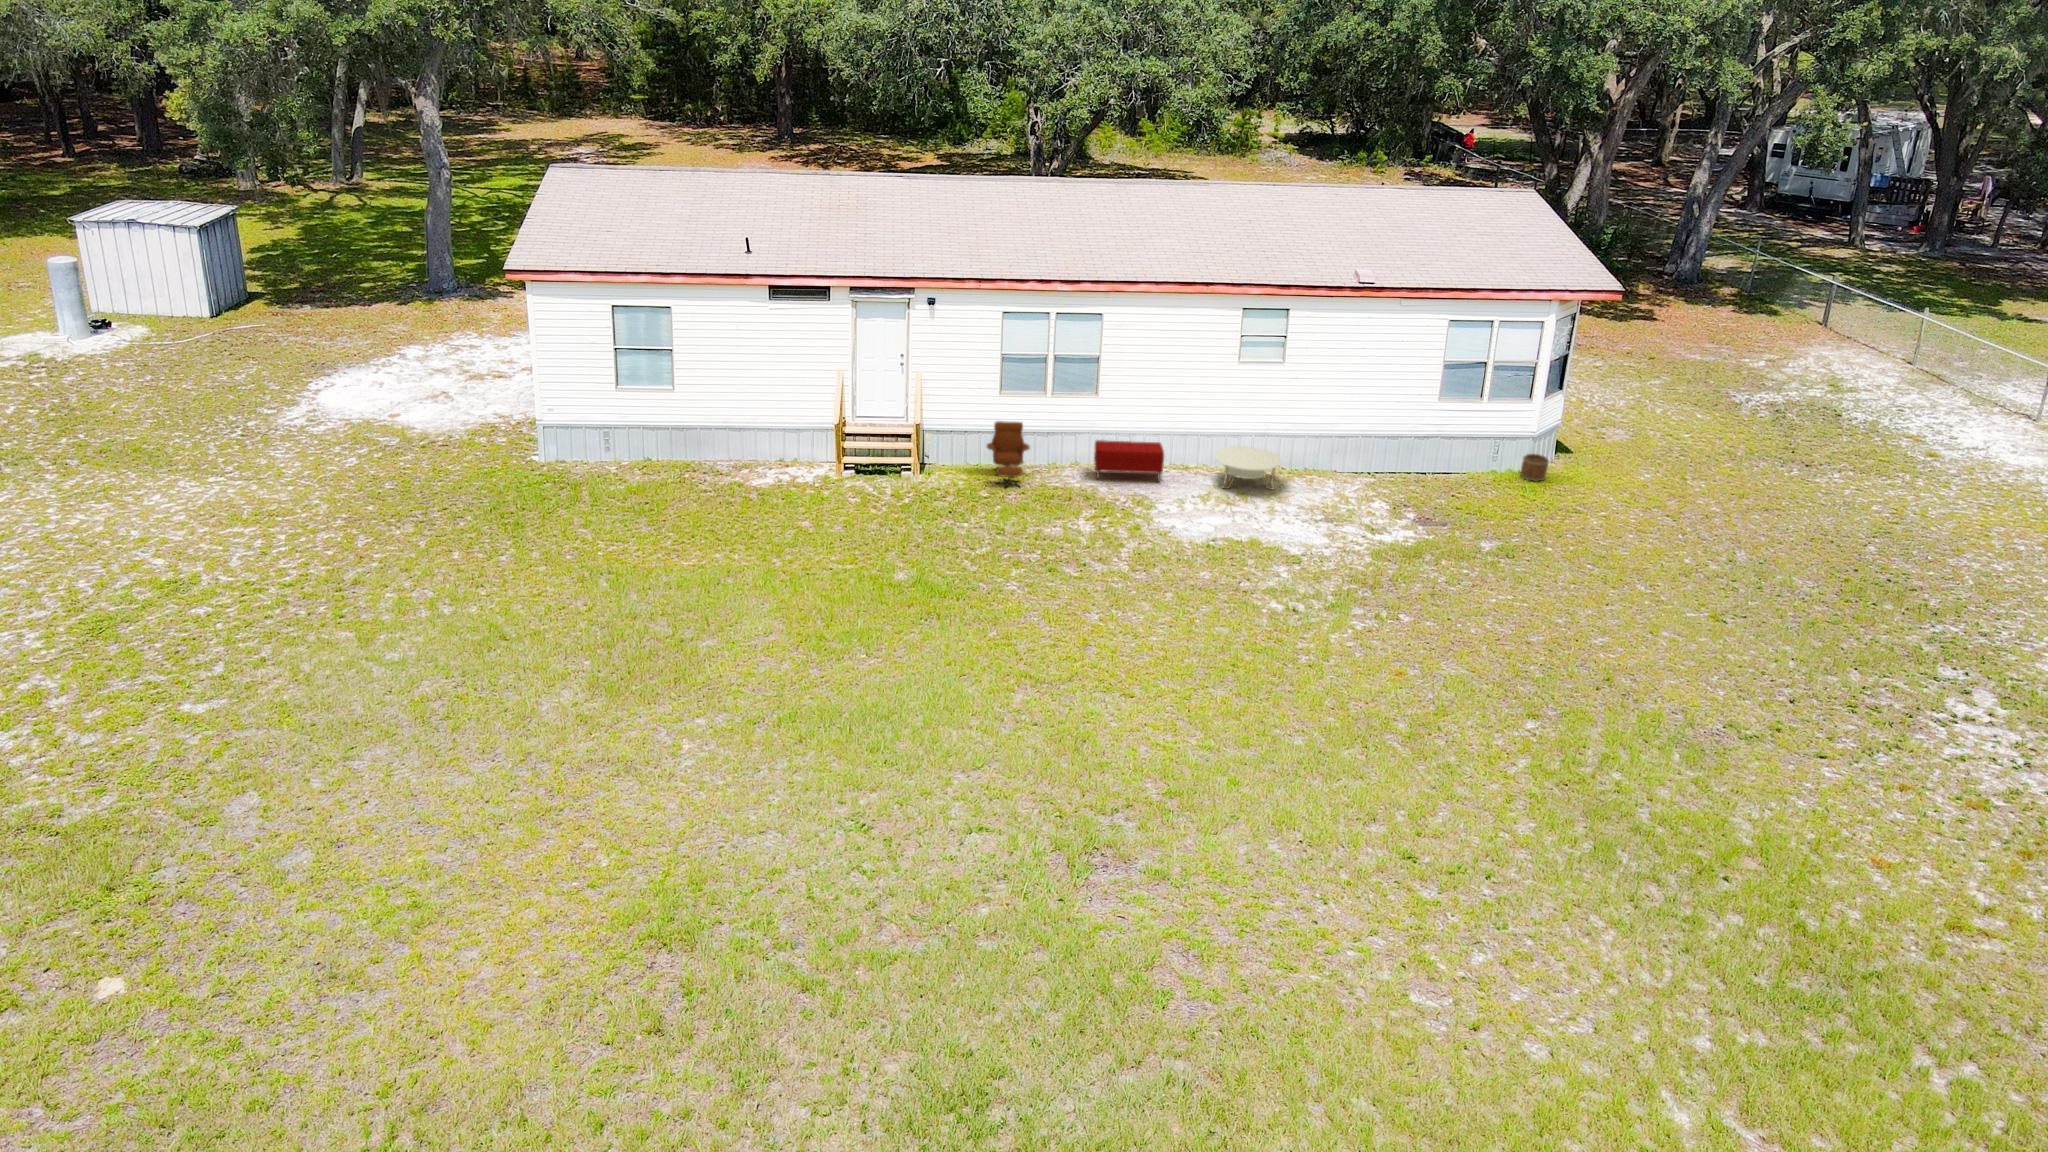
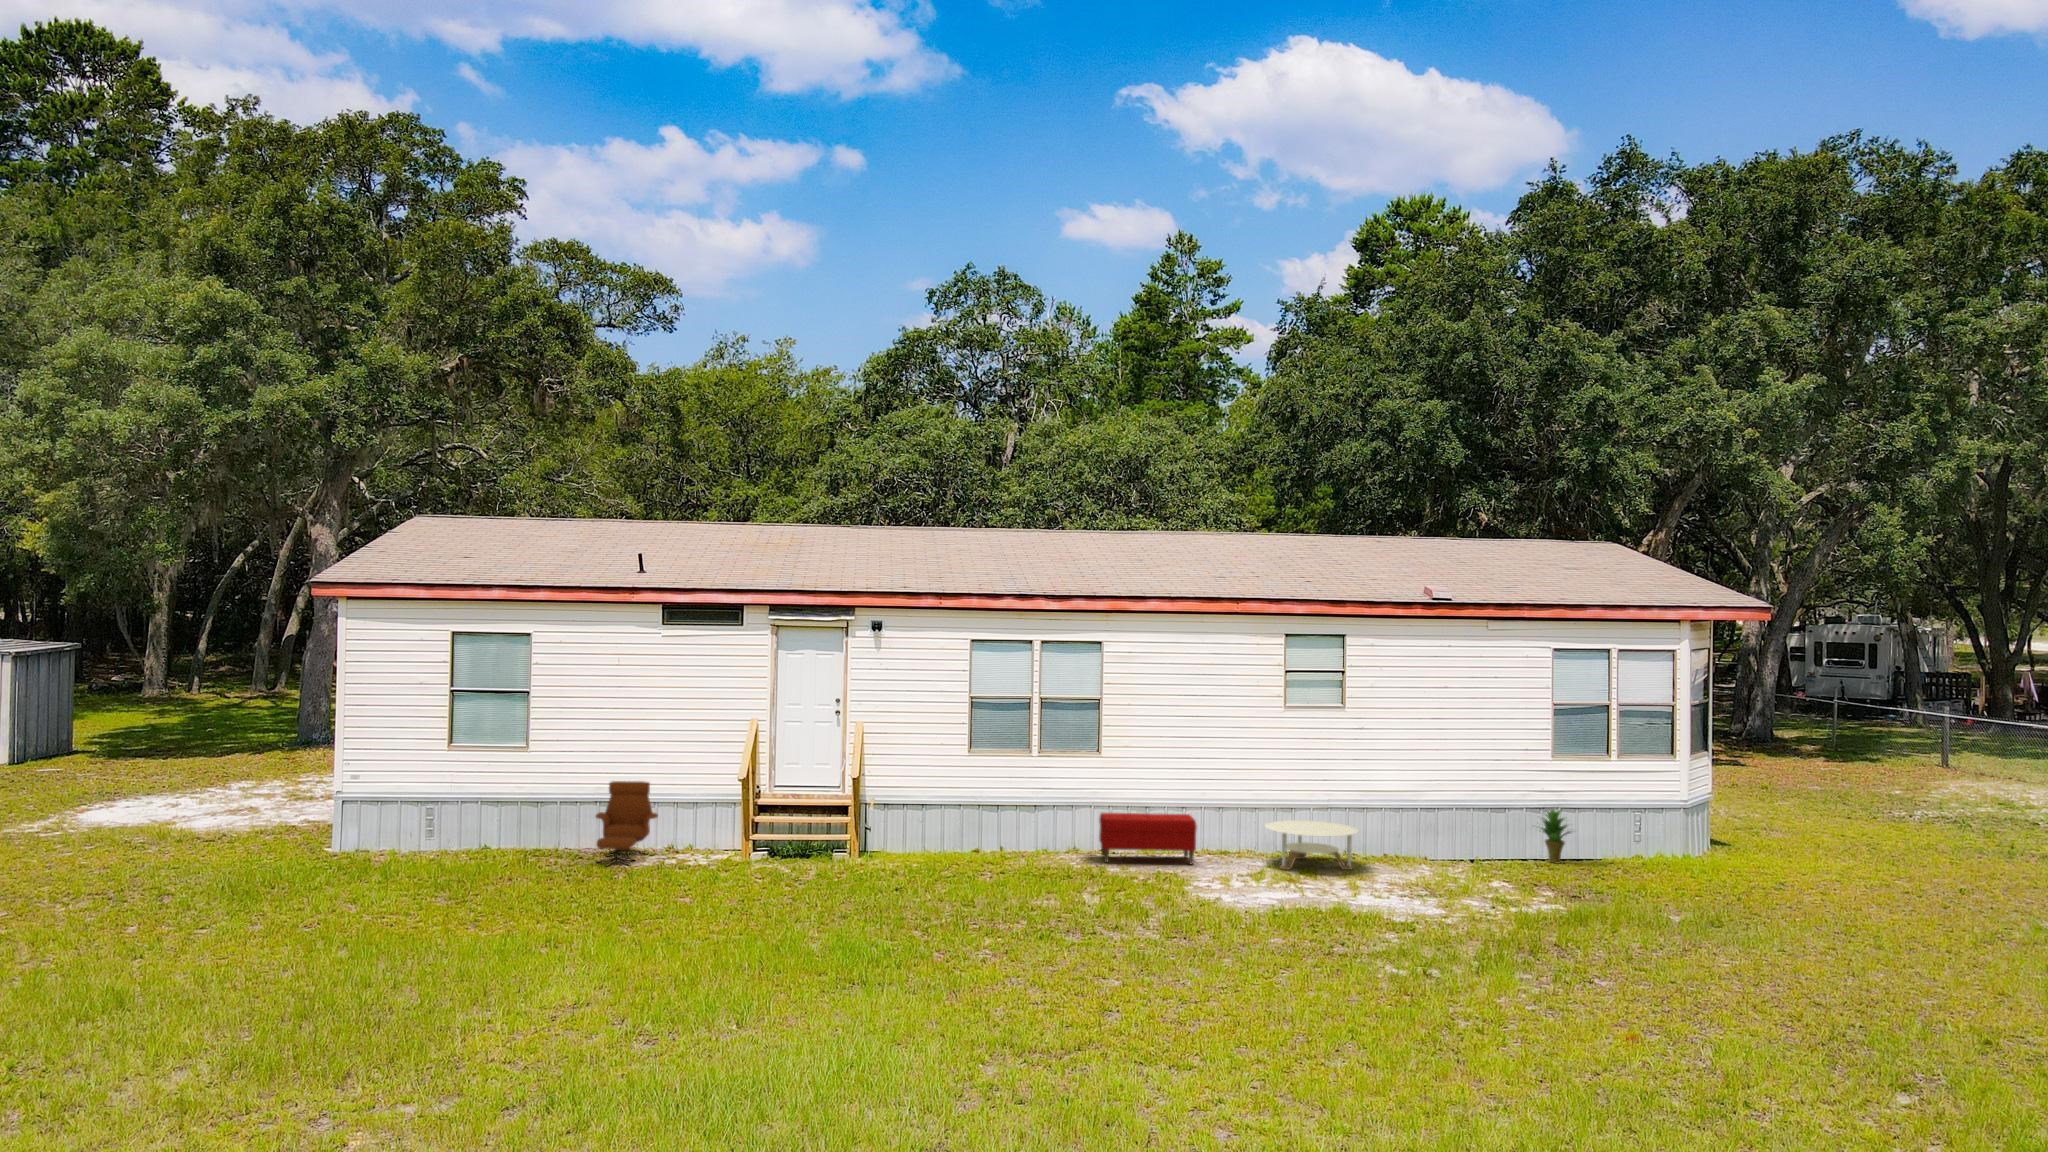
lounge chair: present [987,421,1030,487] -> present [596,781,658,867]
potted plant: none [1412,441,1443,481] -> present [1541,809,1571,864]
bucket: present [1520,454,1549,481] -> none [1680,829,1719,864]

